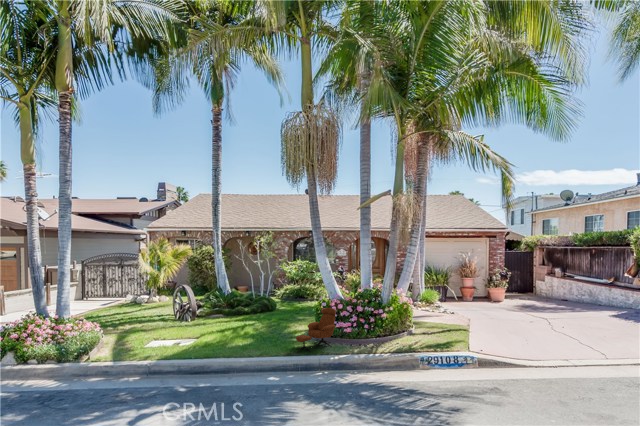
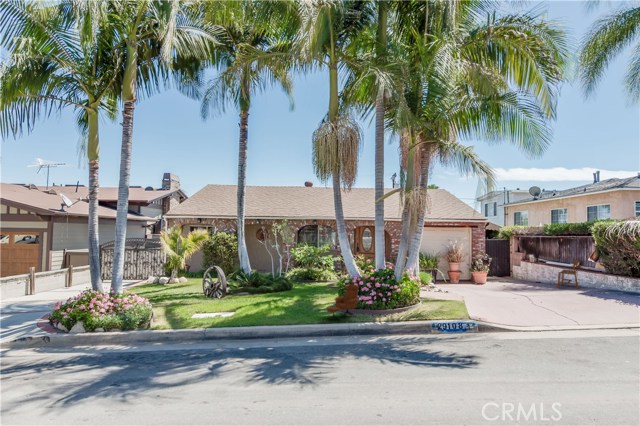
bench: none [587,274,616,310] -> present [558,259,581,289]

